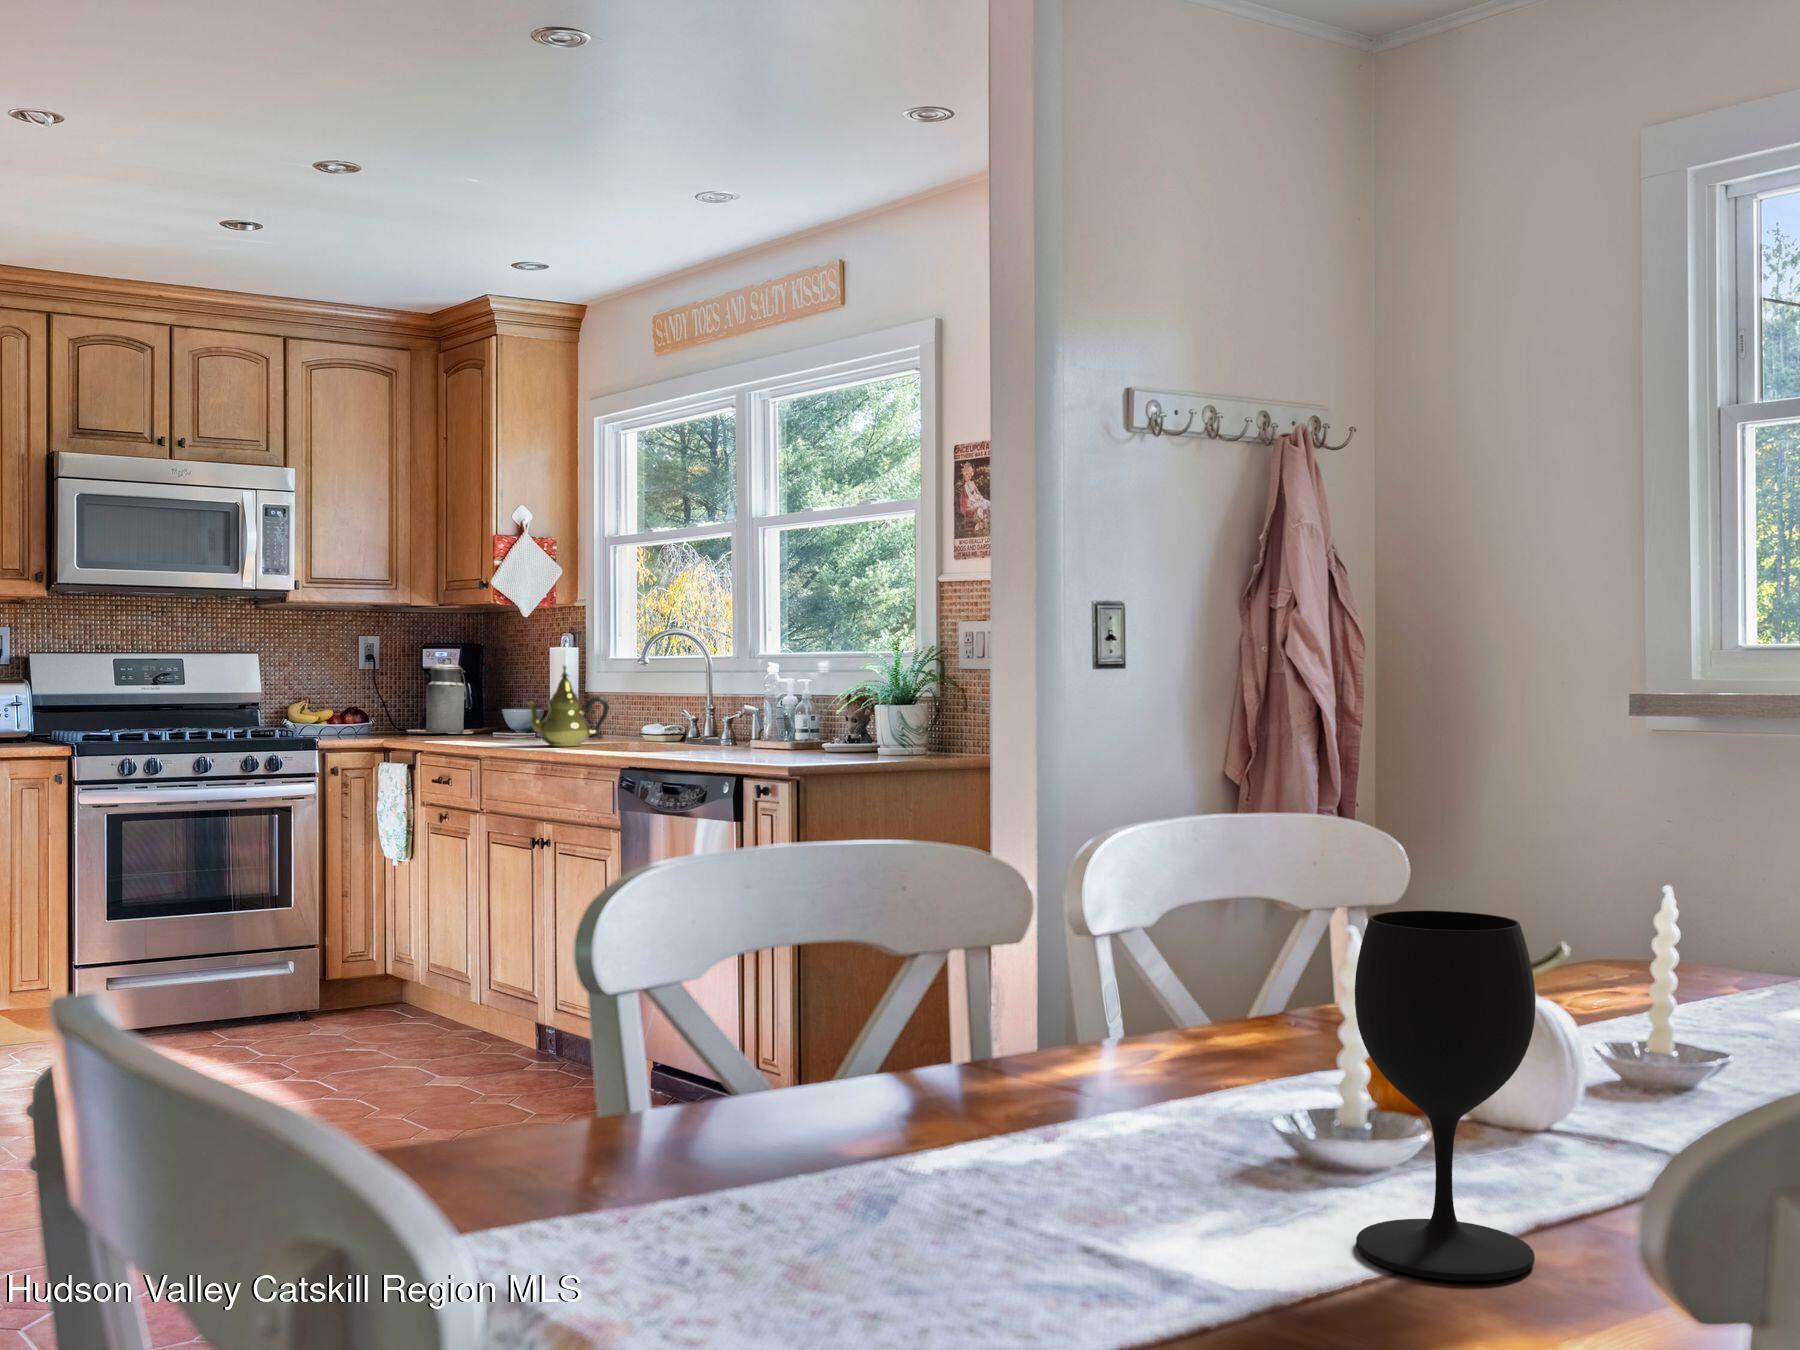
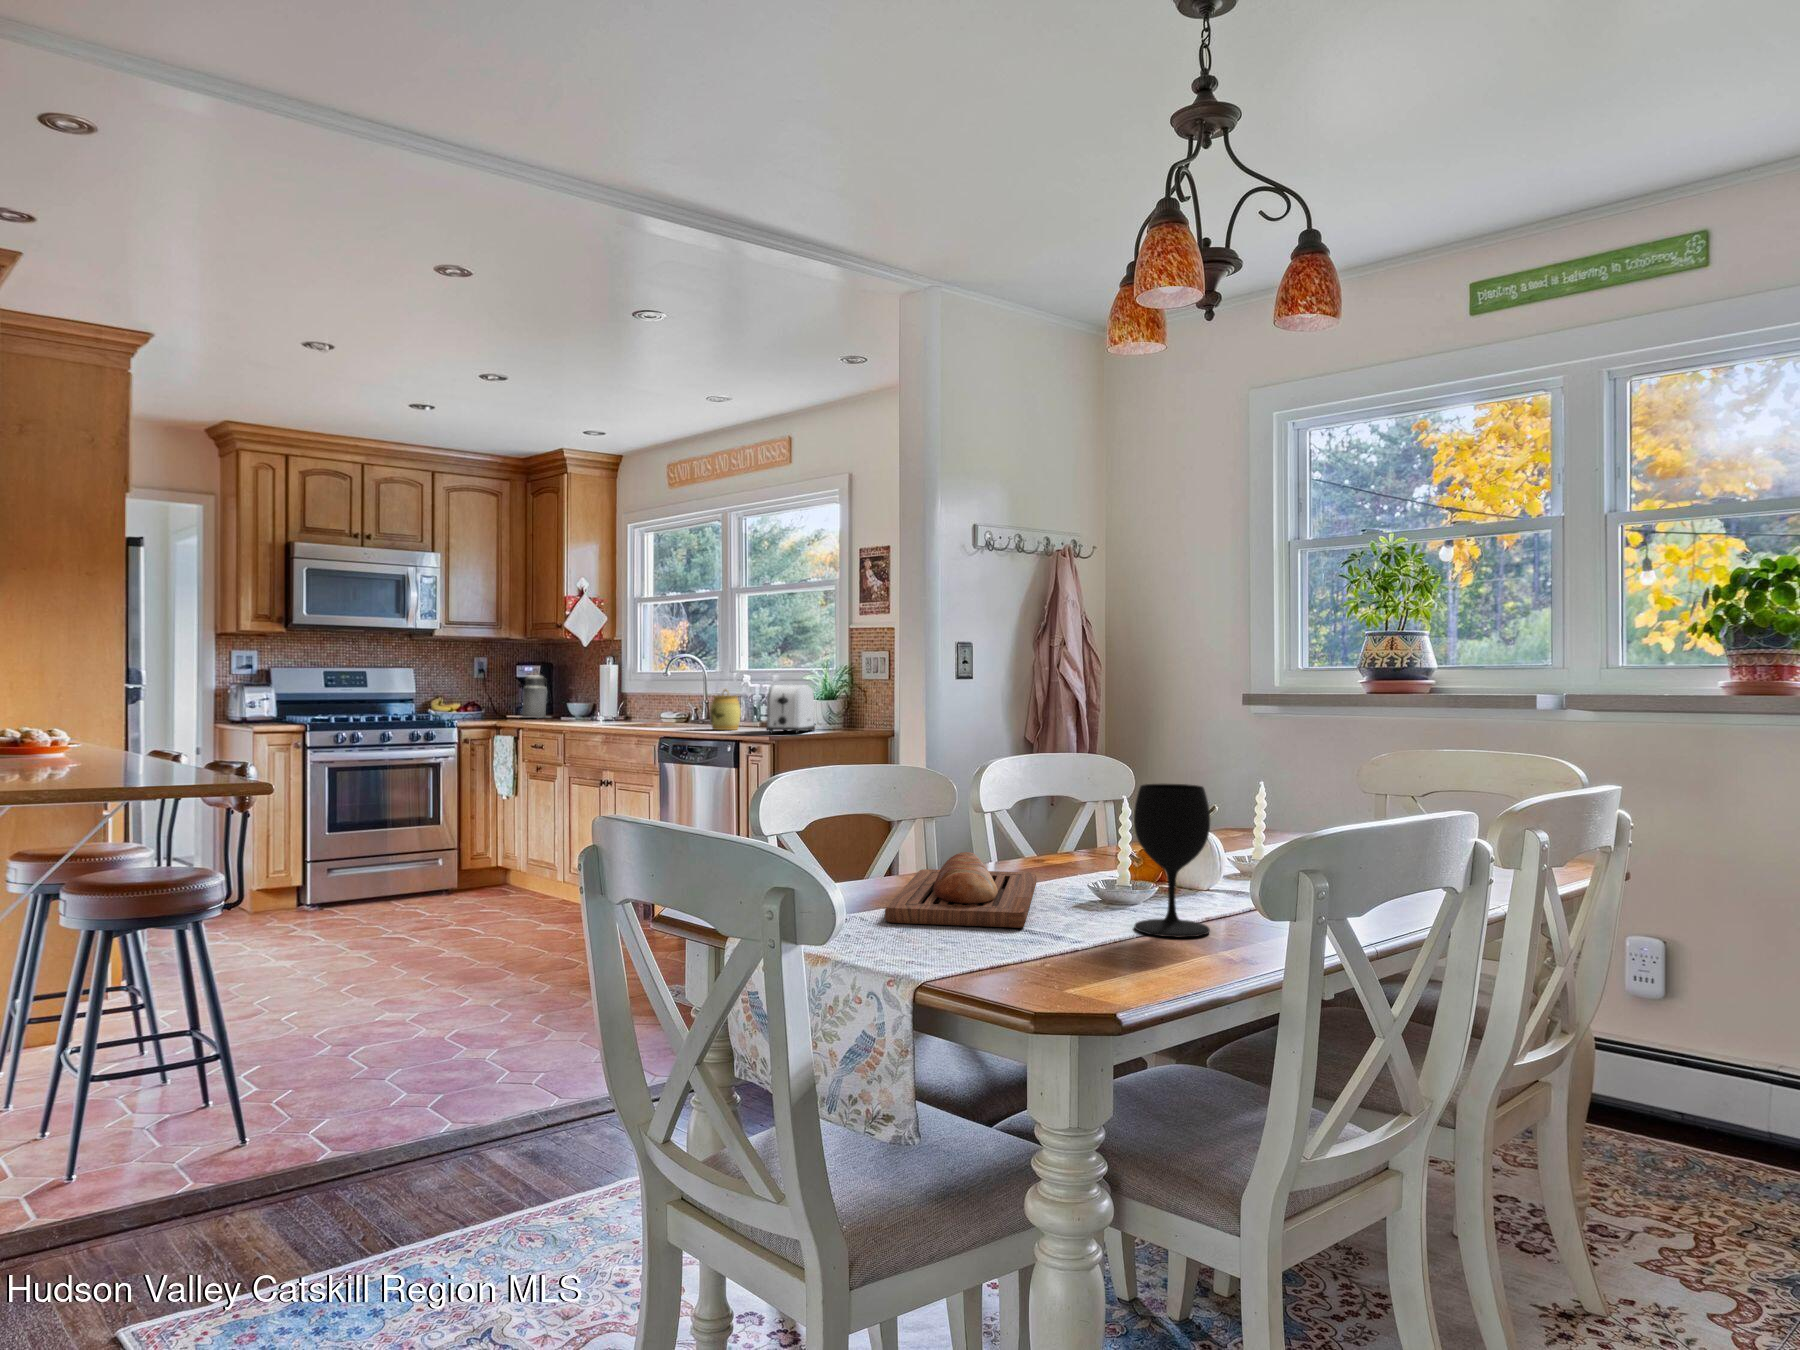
teapot: present [526,666,609,746] -> none [595,676,646,725]
toaster: none [786,679,875,763] -> present [766,685,815,733]
jar: none [700,686,753,756] -> present [710,689,741,730]
bread loaf: none [795,1038,1169,1237] -> present [885,852,1037,928]

